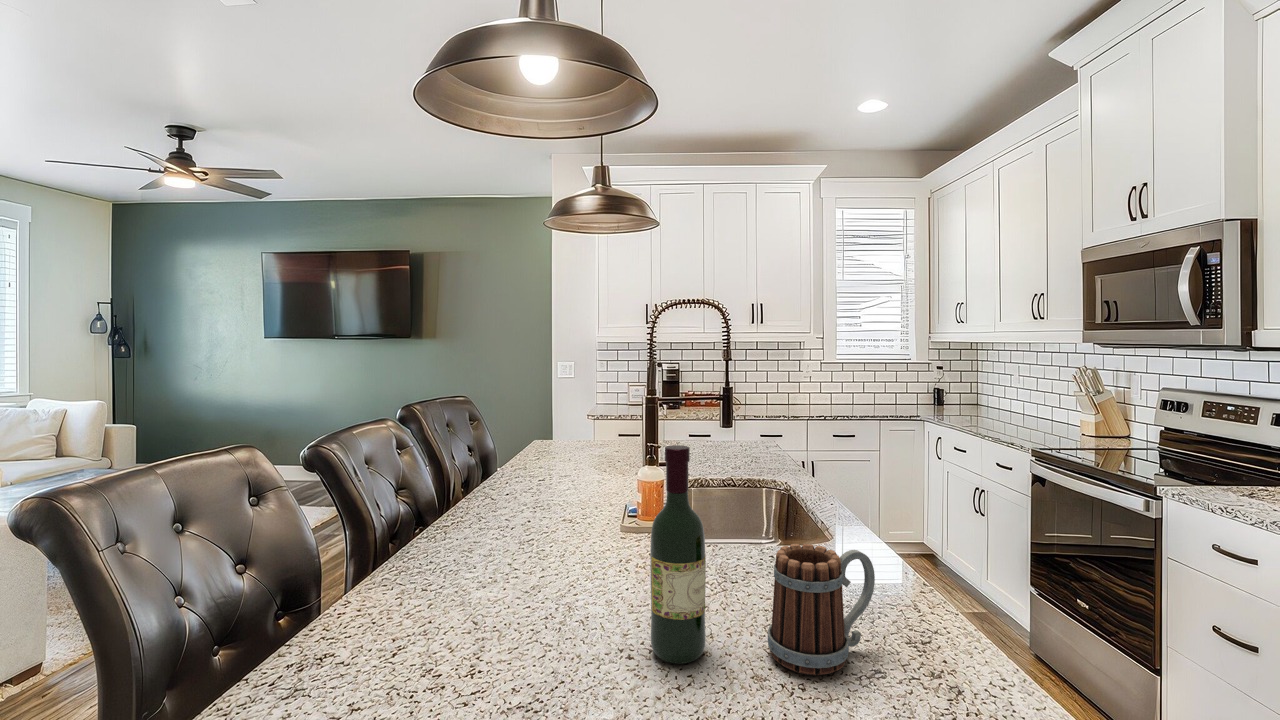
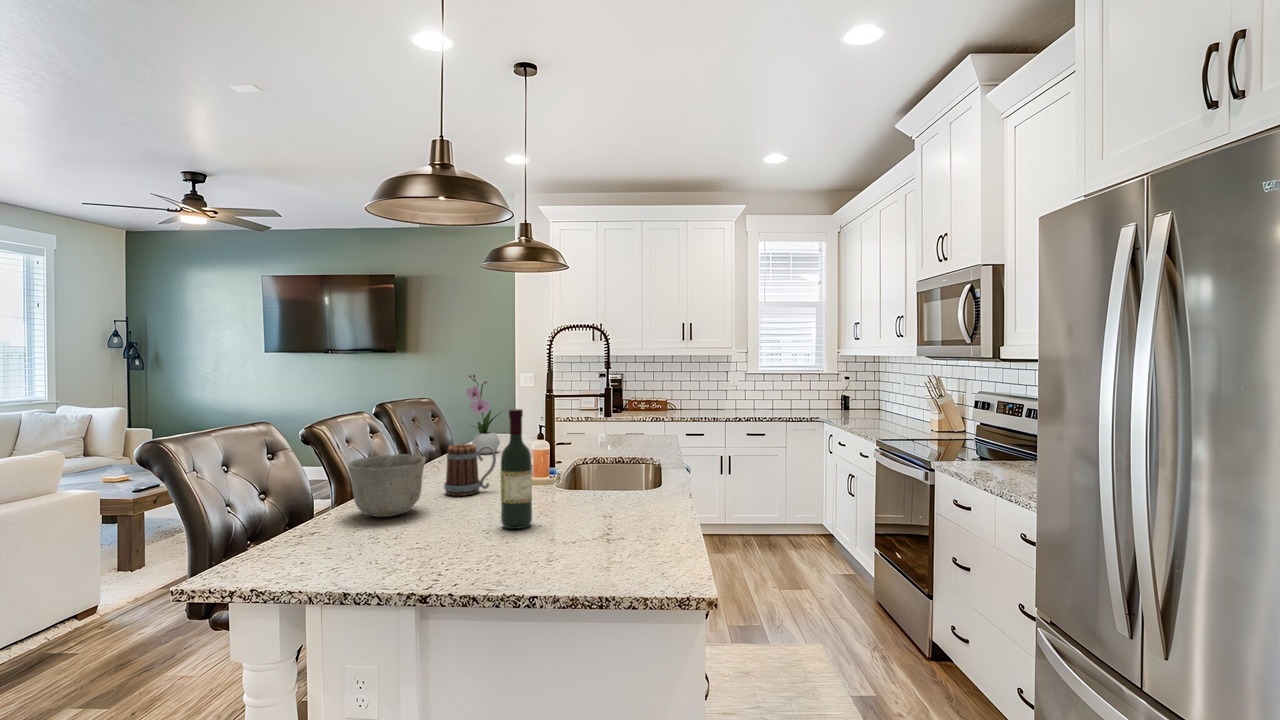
flower arrangement: none [523,370,570,476] -> present [467,375,500,454]
ceramic bowl: none [375,508,503,625] -> present [348,454,426,517]
mug: present [768,544,875,675] -> present [444,444,496,496]

